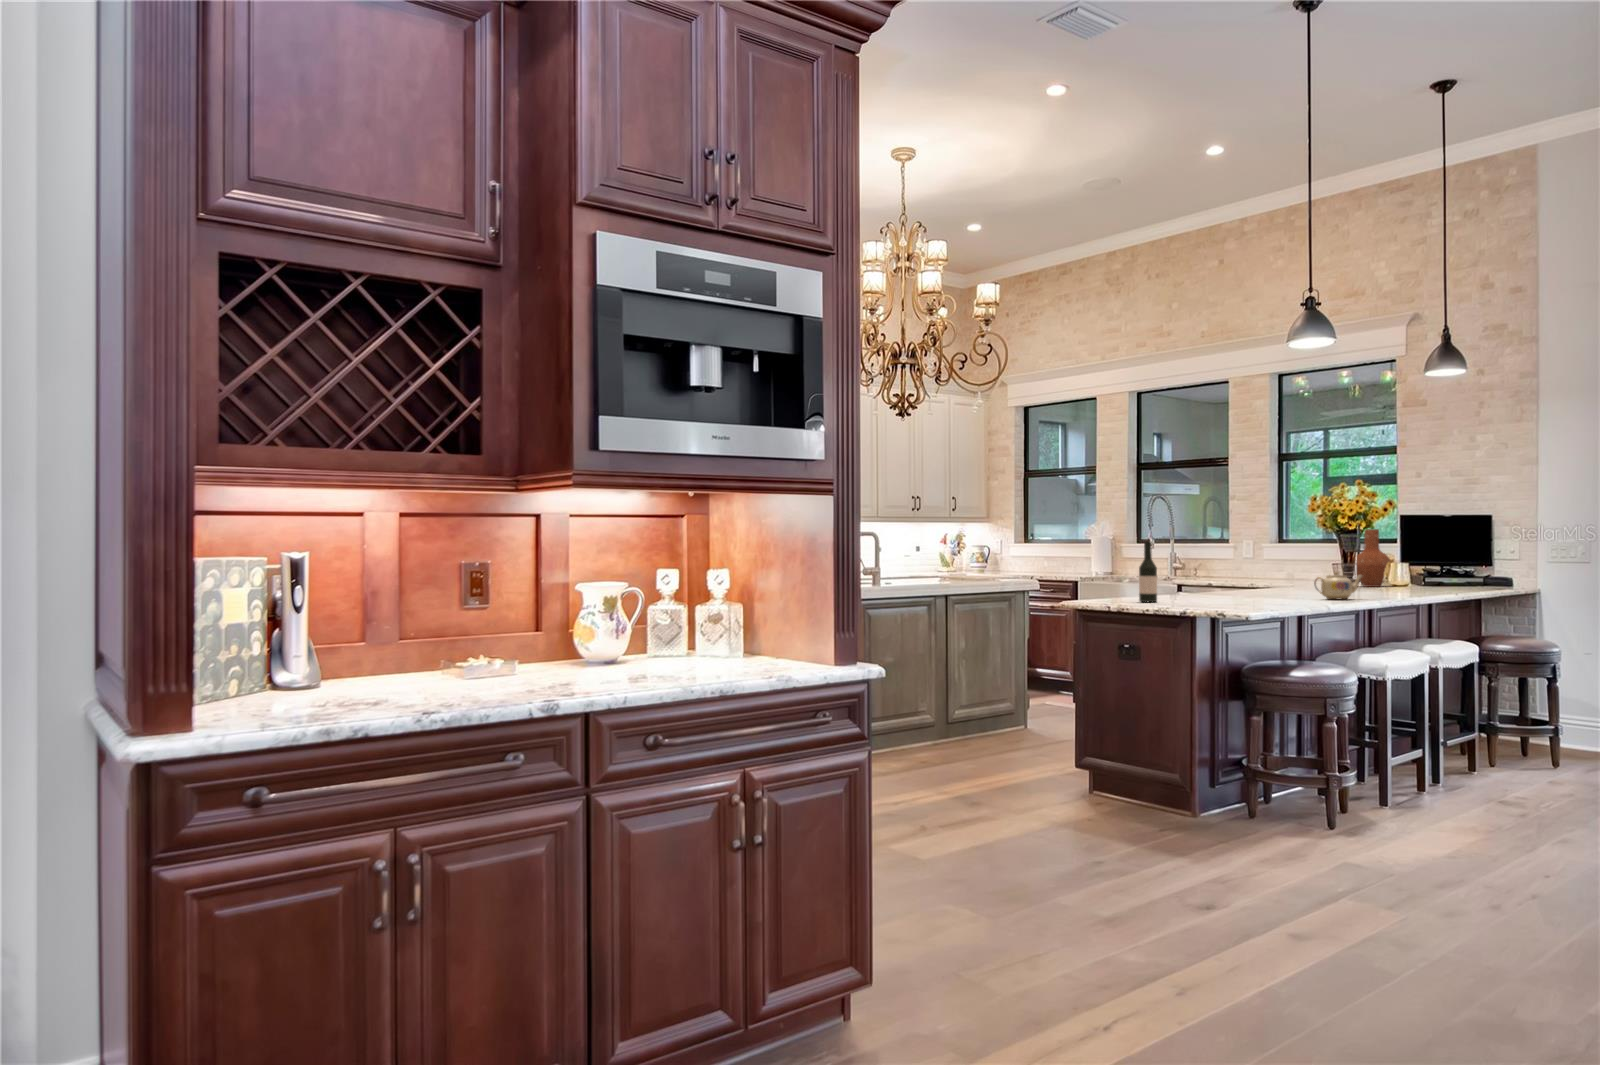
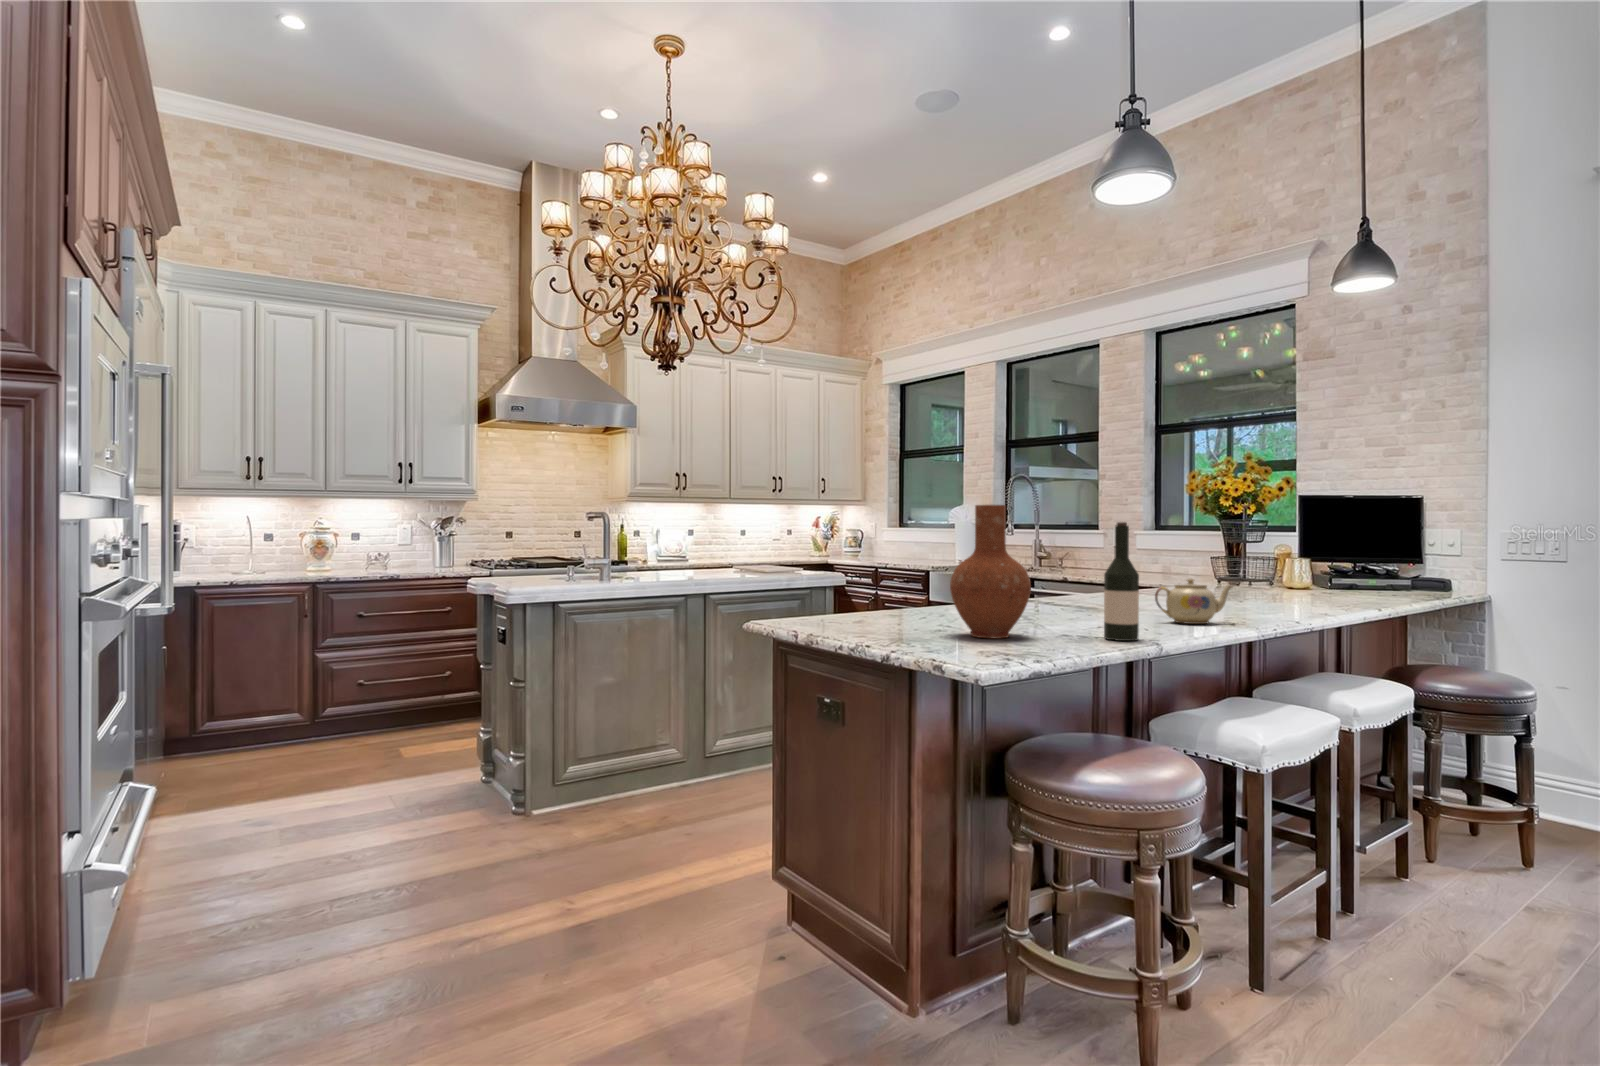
vase: present [1357,529,1391,587] -> present [950,505,1031,638]
wine bottle: present [1139,540,1157,602] -> present [1104,522,1139,641]

